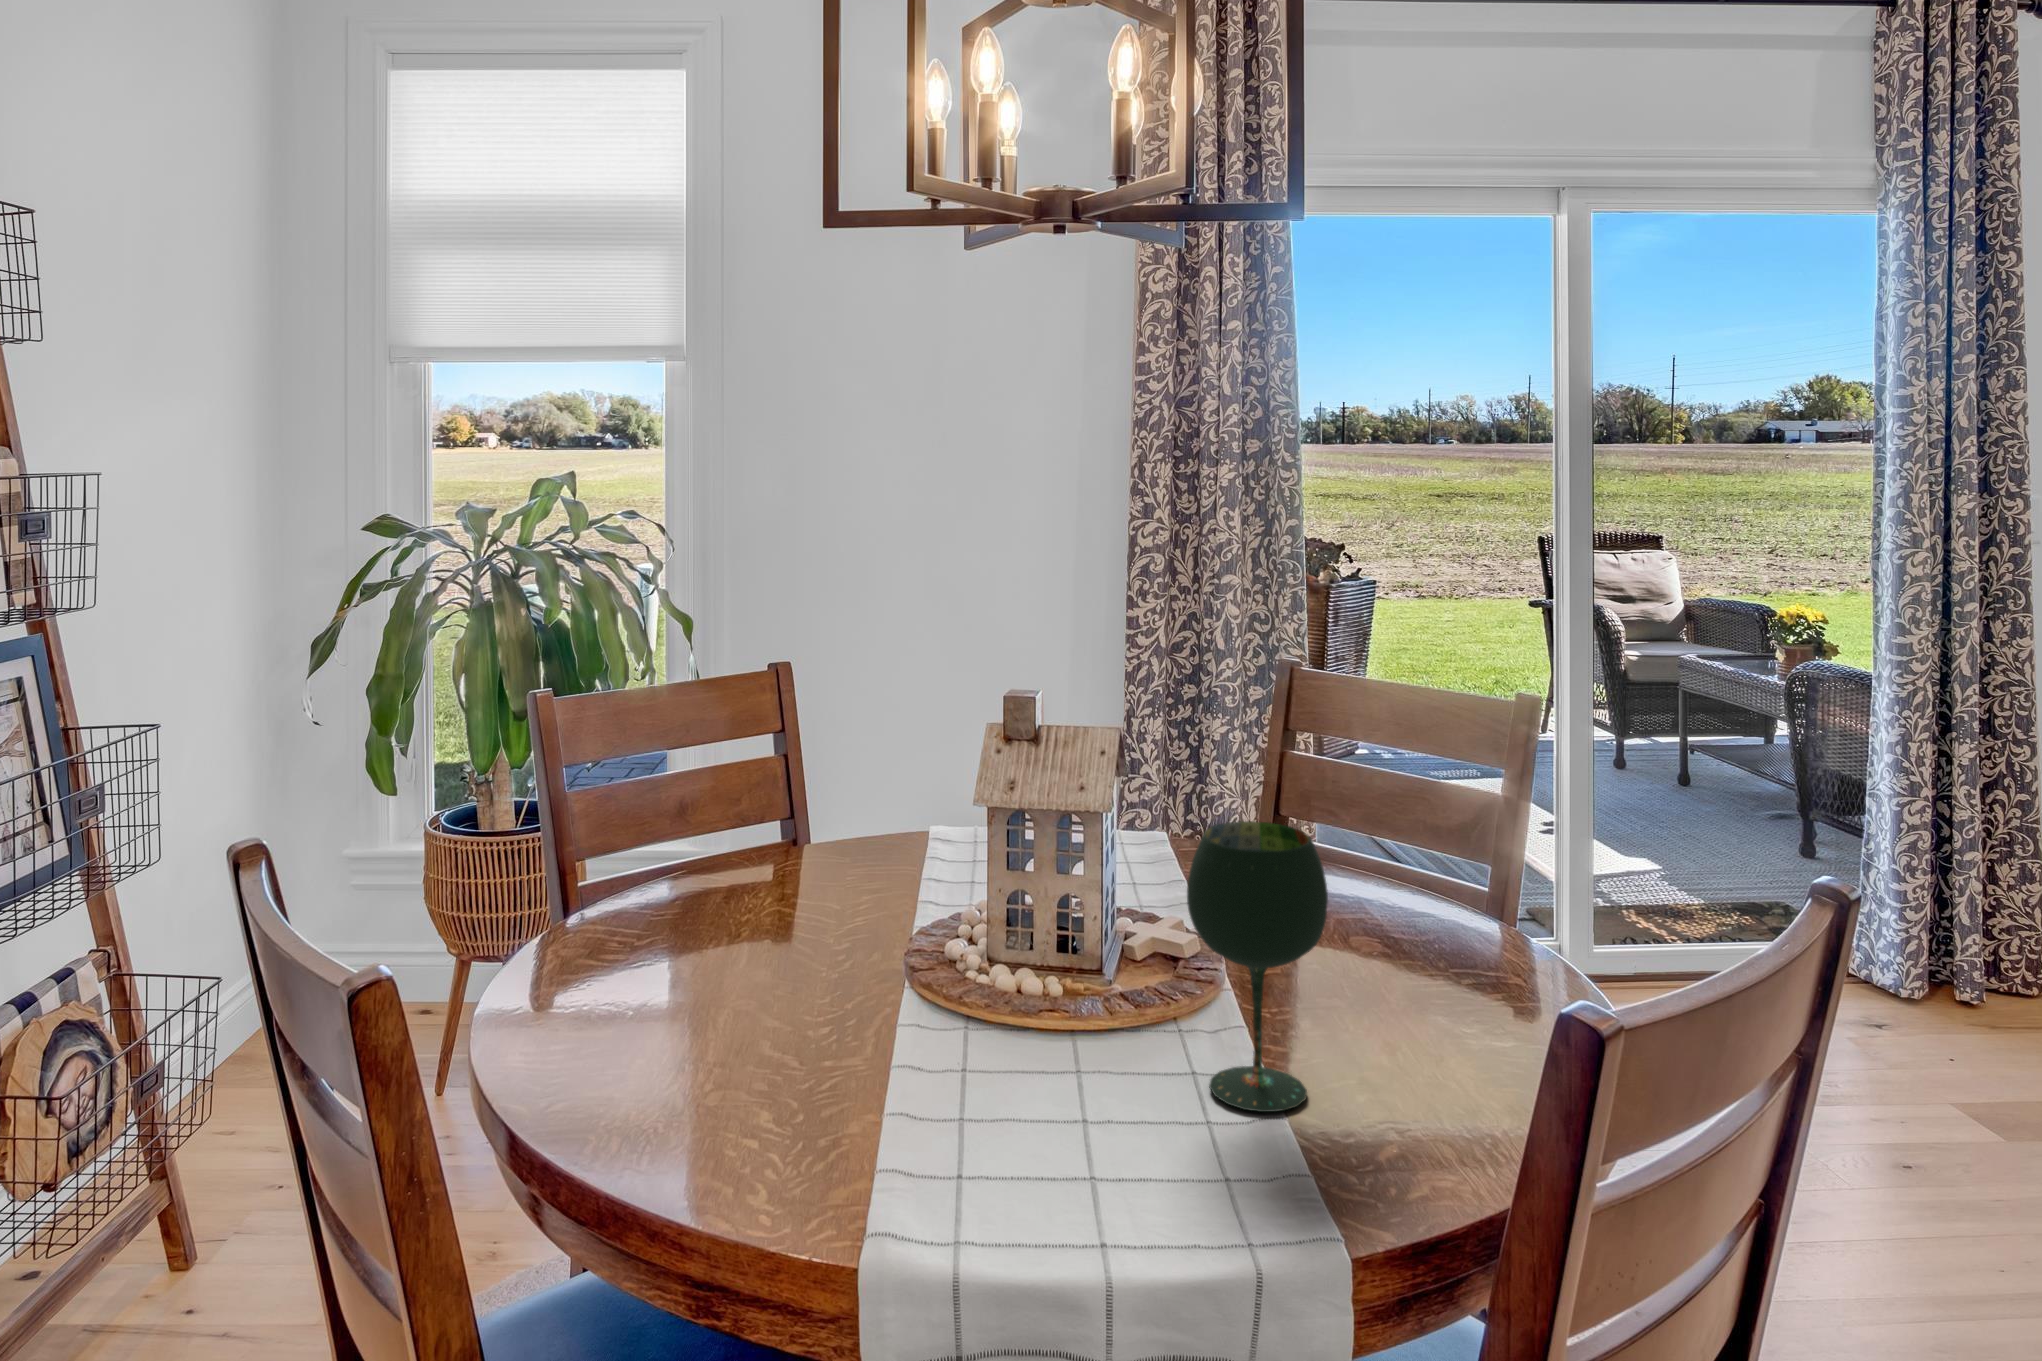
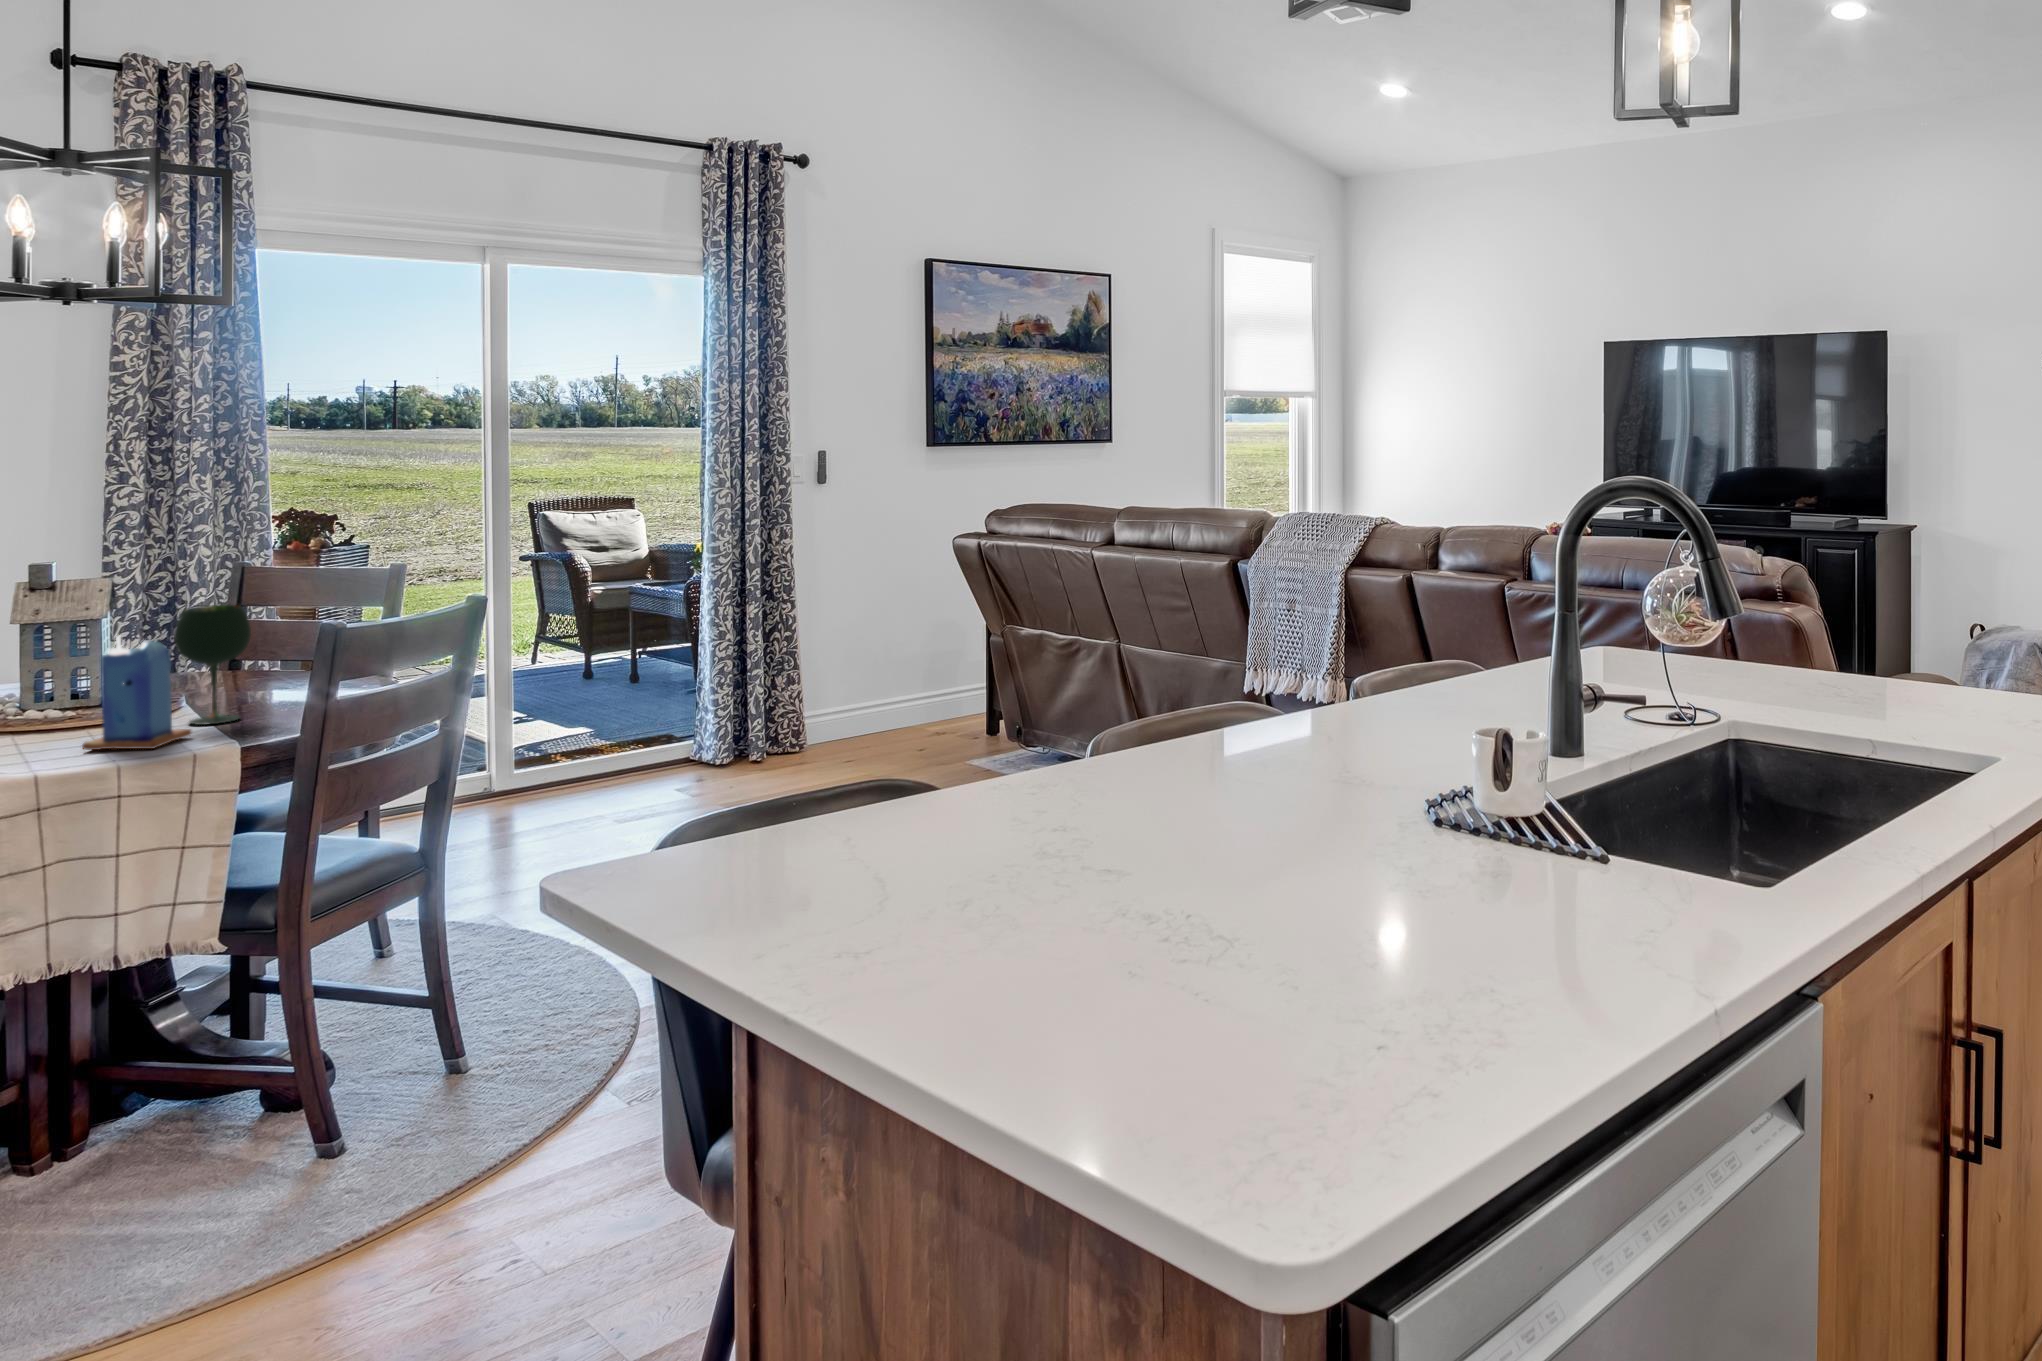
candle: none [1008,917,1216,1242] -> present [82,636,191,750]

